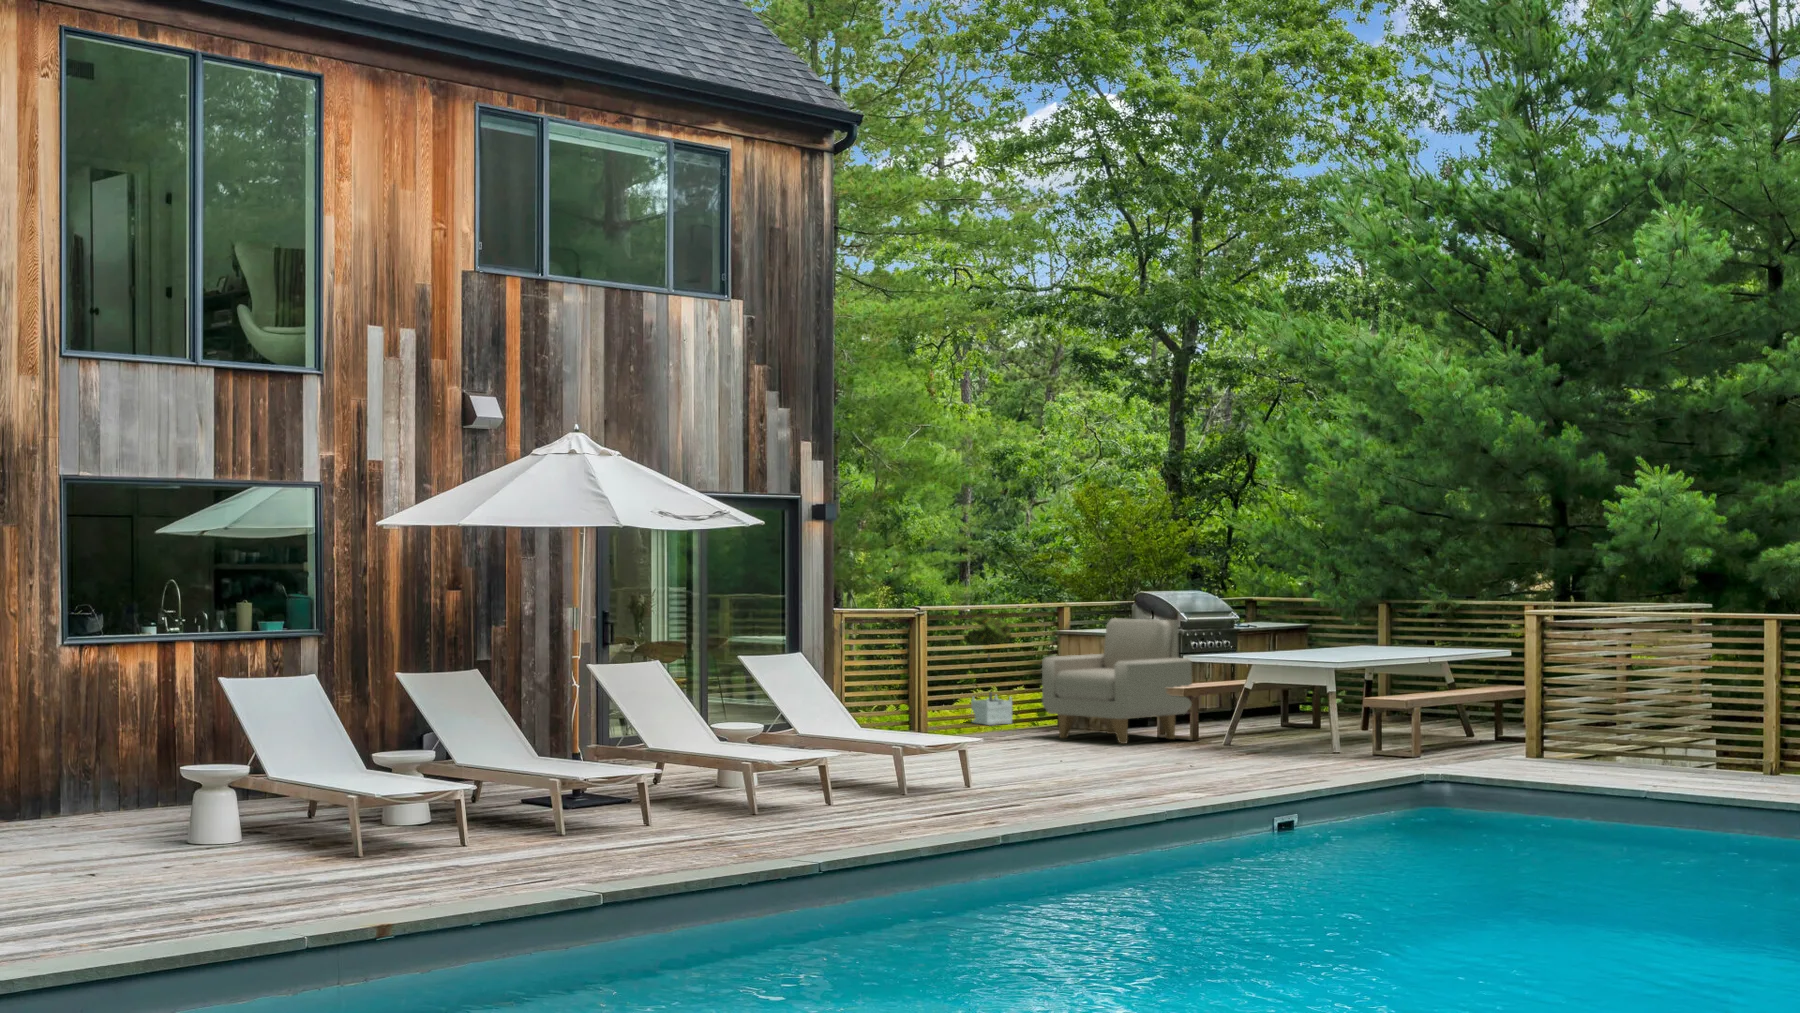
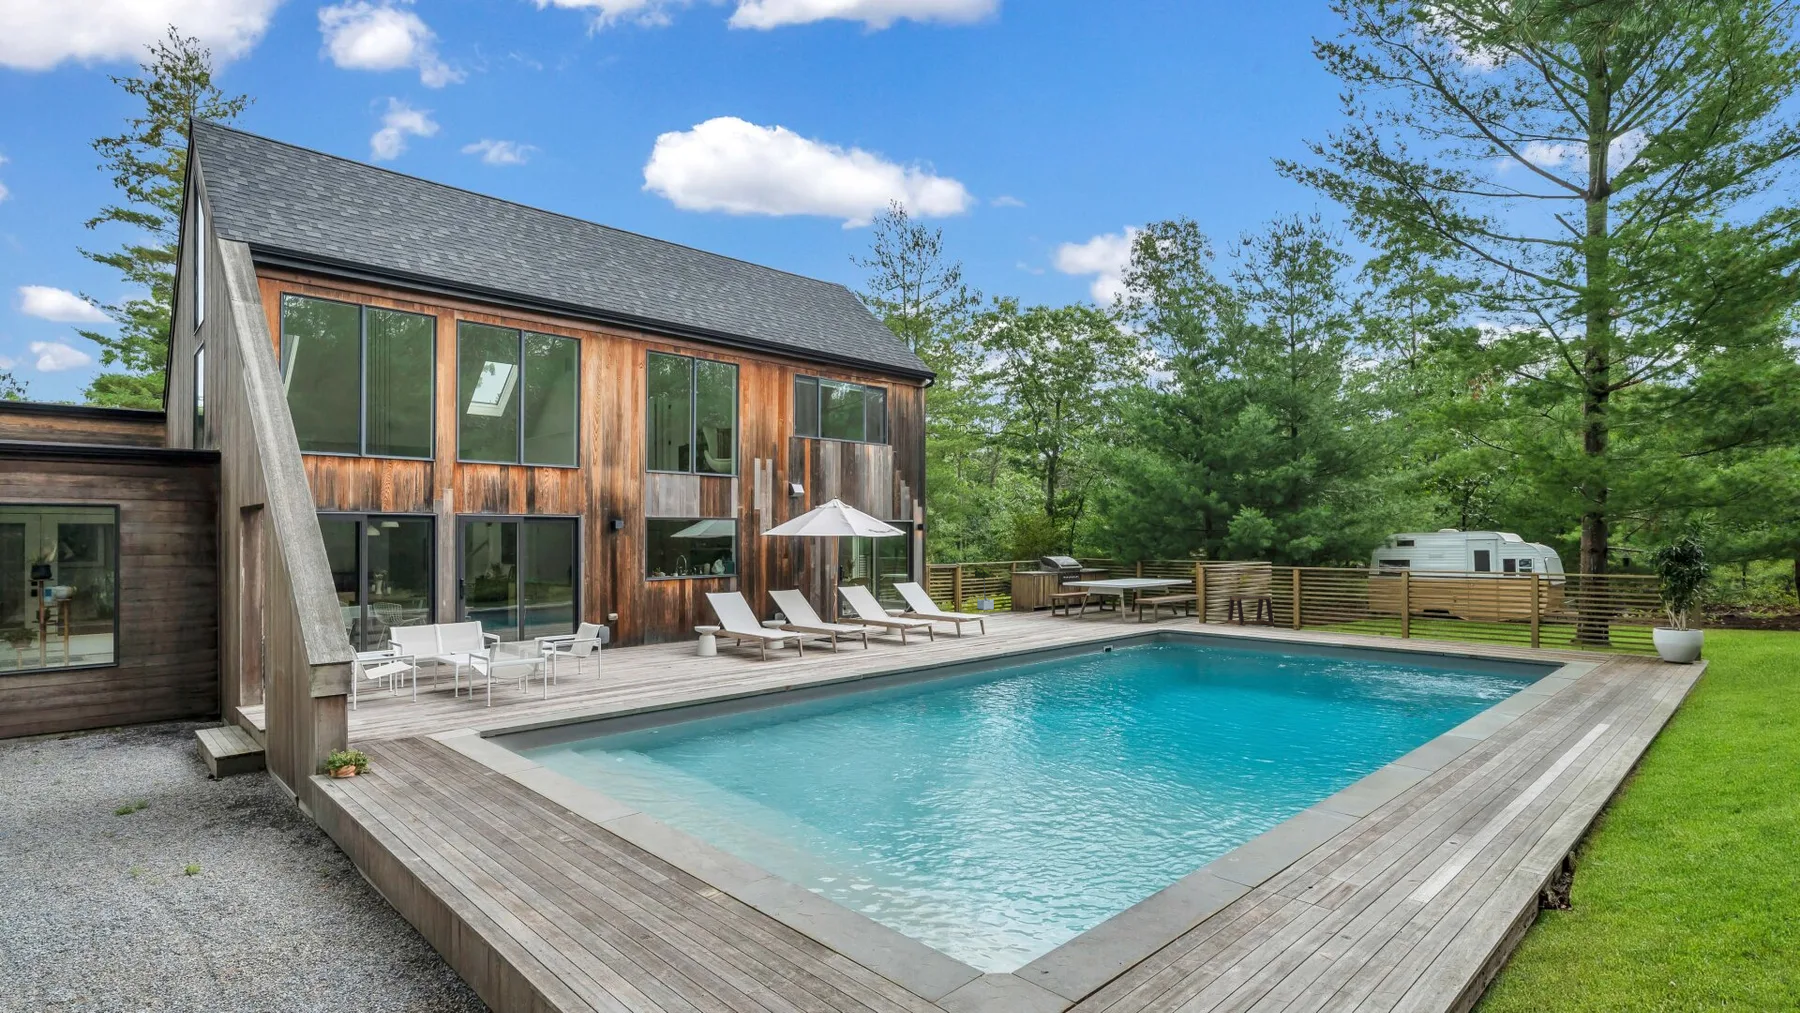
armchair: present [1042,618,1192,744] -> none [1007,568,1066,617]
stool: none [1598,688,1716,765] -> present [1228,596,1274,626]

